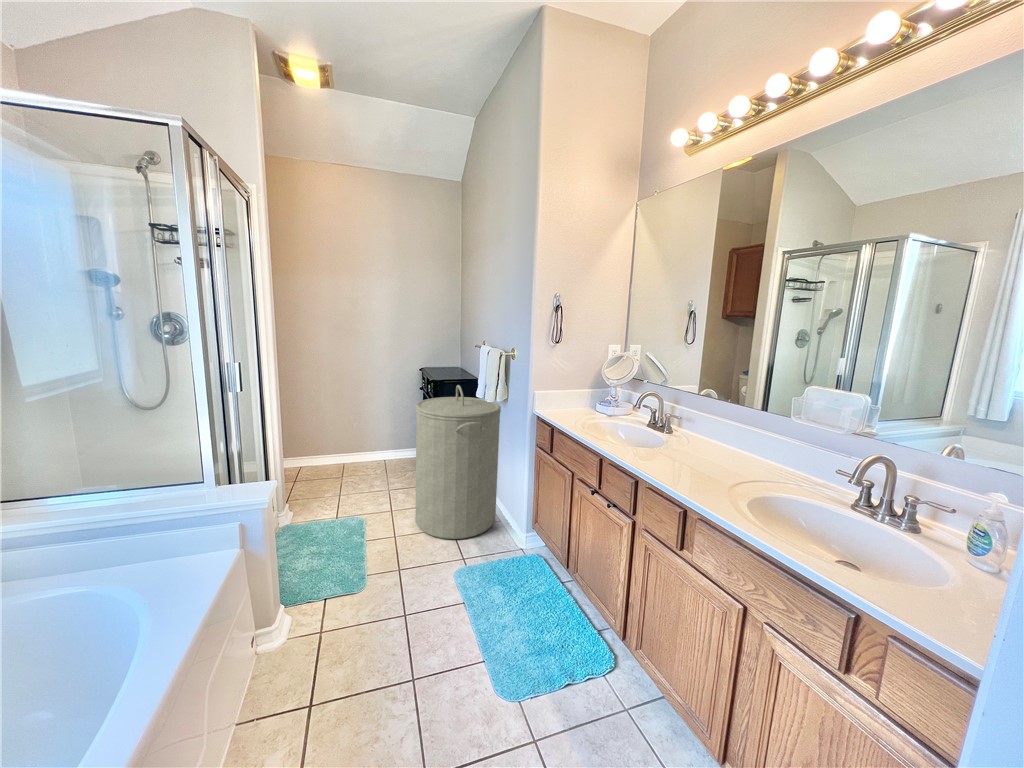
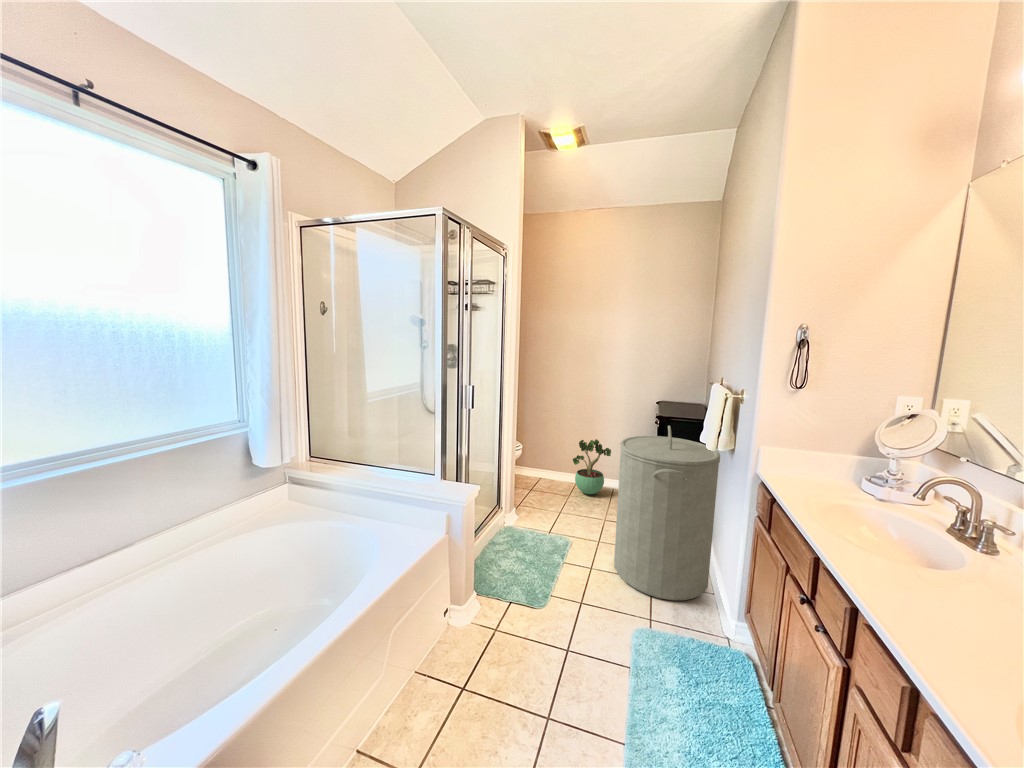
potted plant: none [343,411,385,469] -> present [573,439,611,494]

